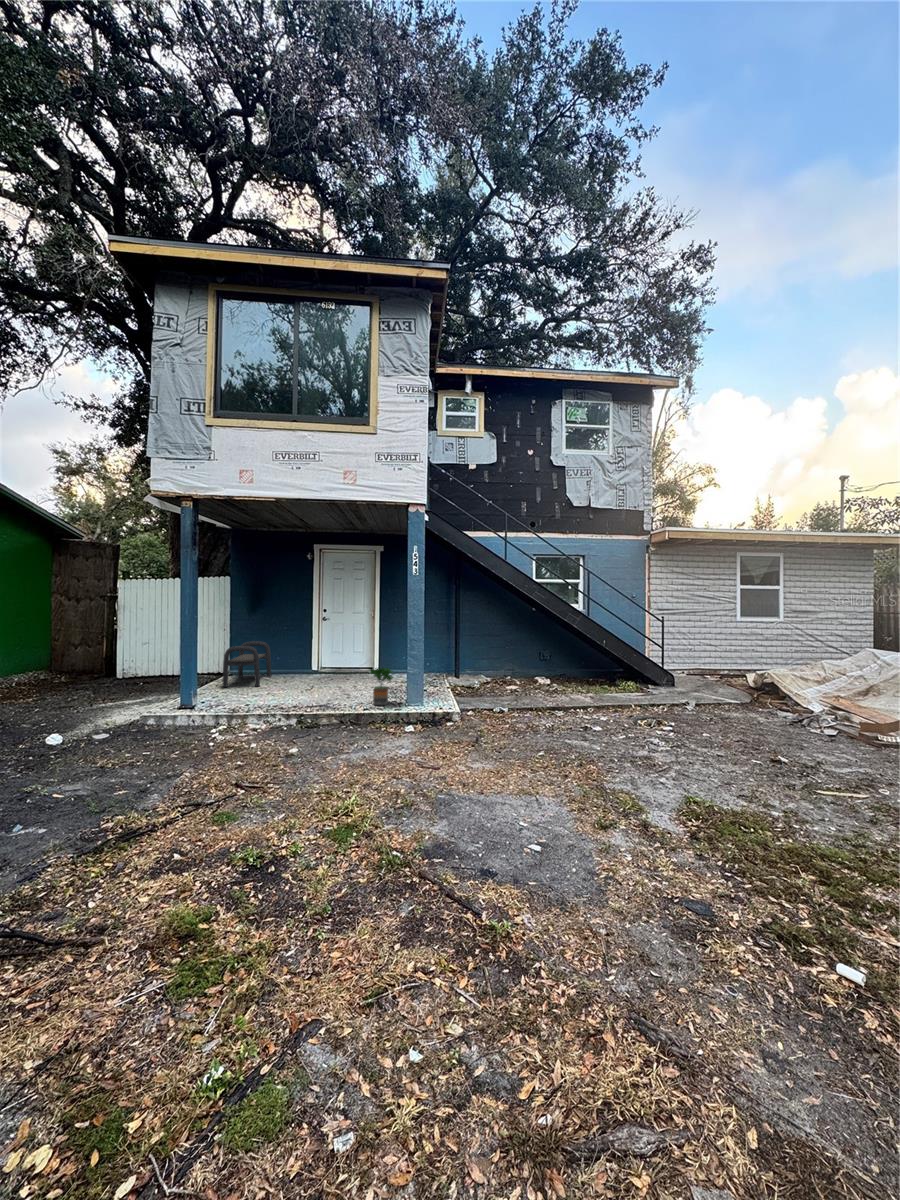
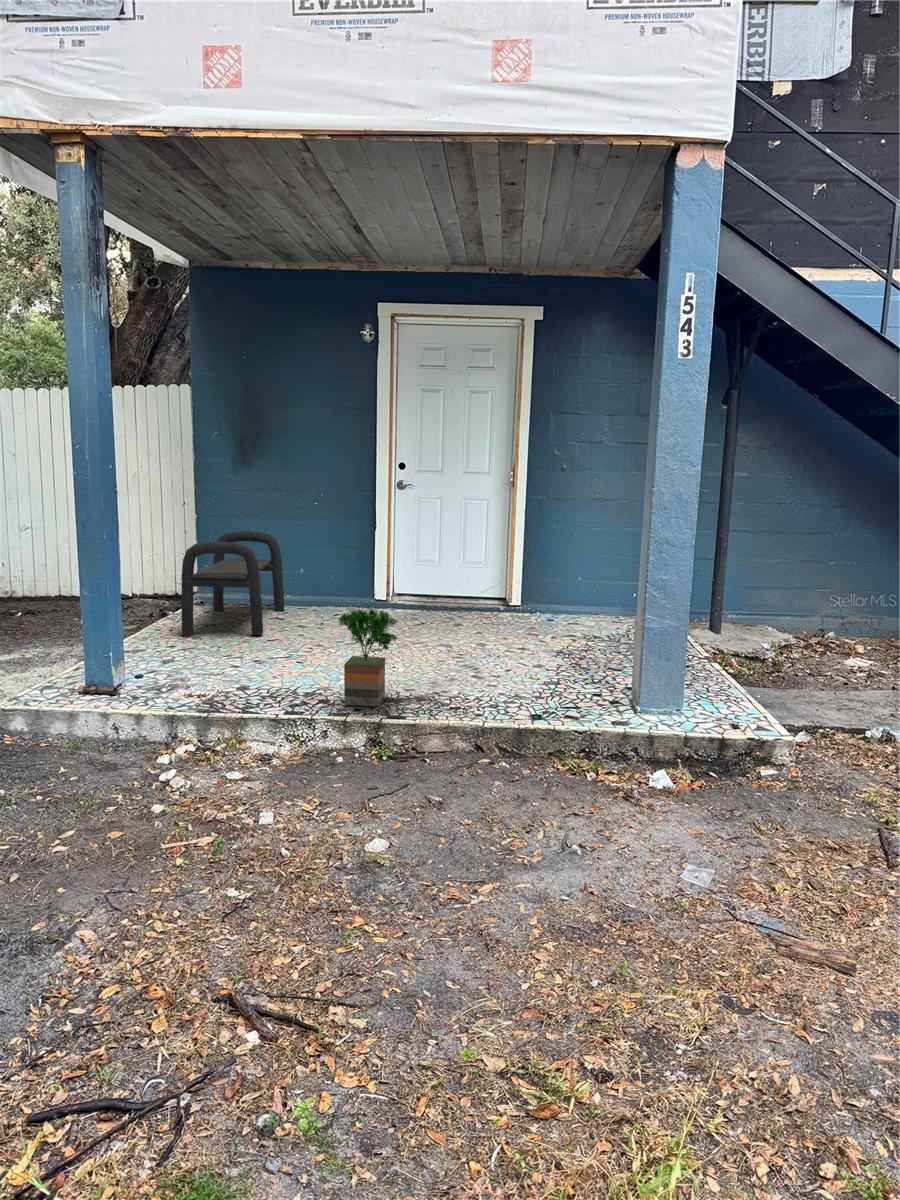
potted tree: present [371,668,393,705] -> present [338,609,397,706]

